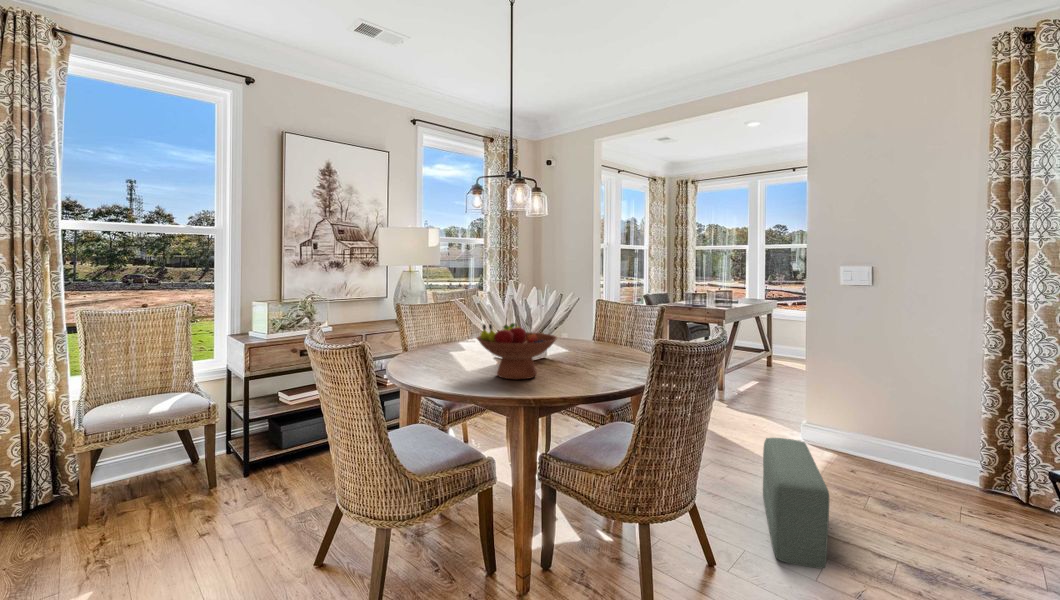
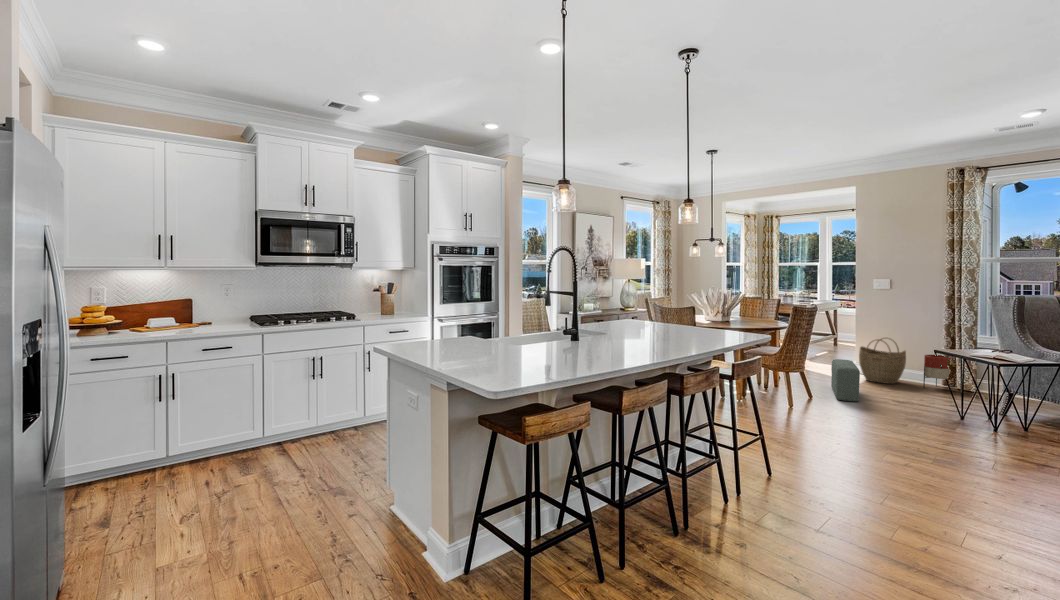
fruit bowl: present [477,323,557,379] -> none [713,302,747,324]
woven basket: none [814,380,905,477] -> present [859,338,906,384]
planter: none [942,420,1006,503] -> present [923,355,951,391]

